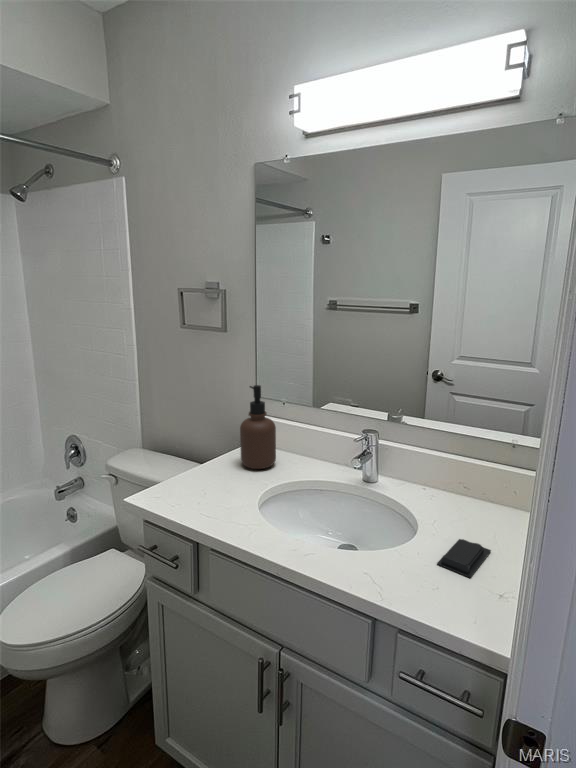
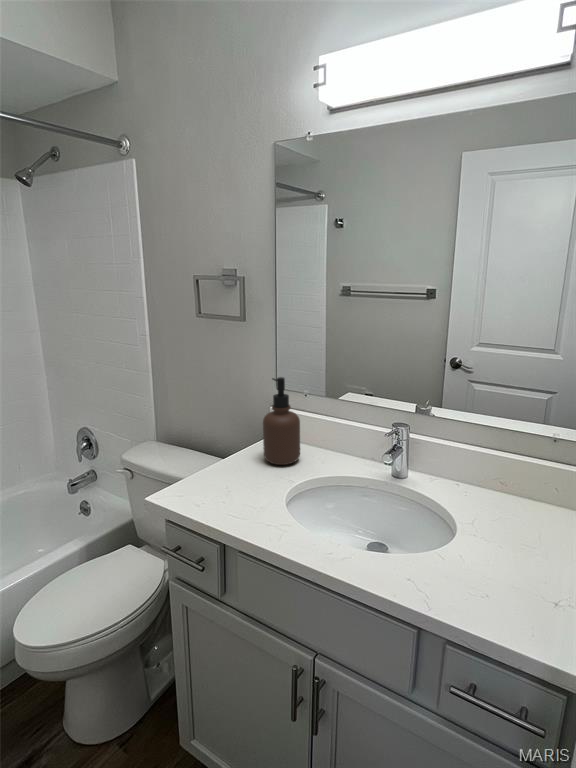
soap bar: present [437,539,491,578] -> none [484,541,540,585]

